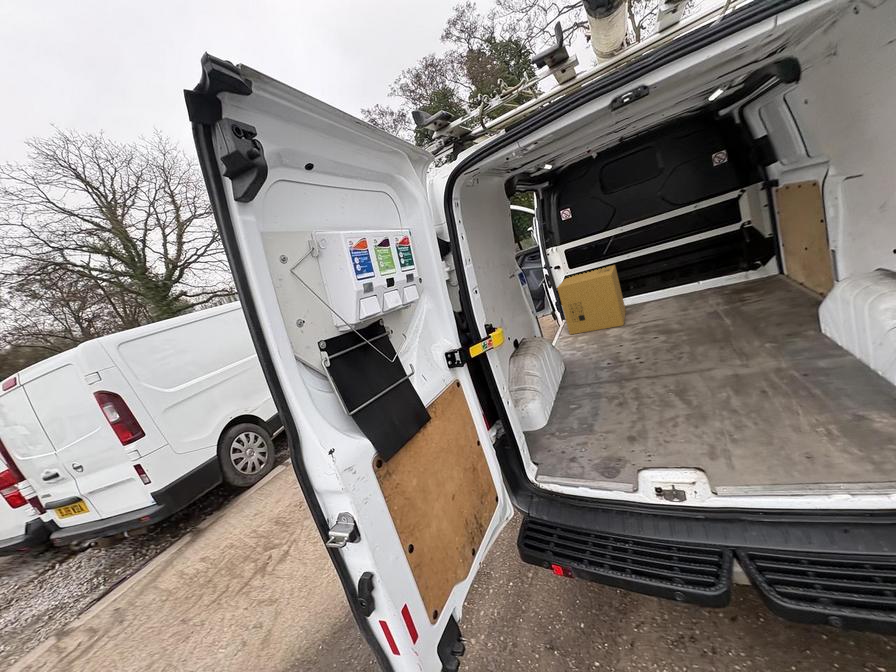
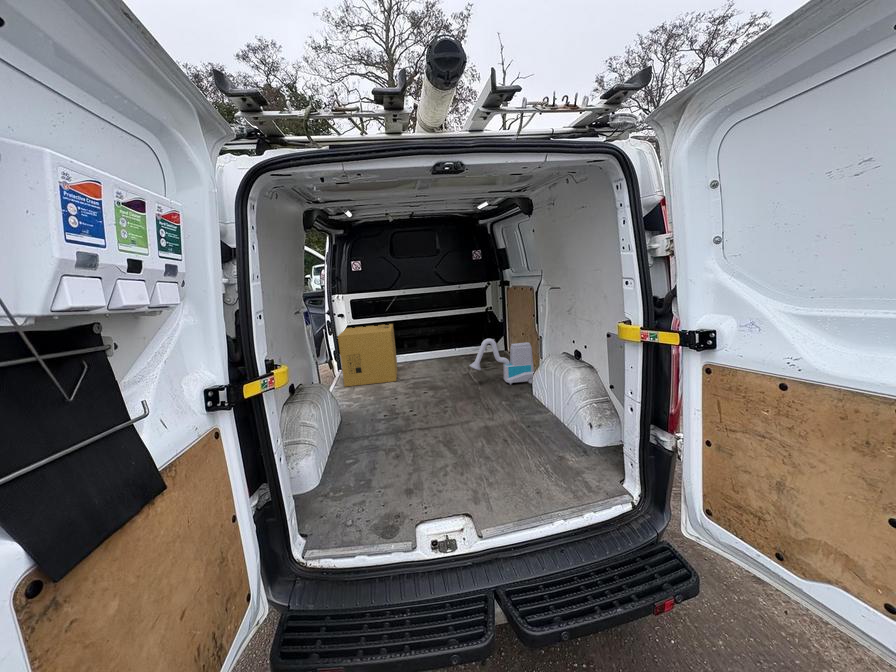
vacuum cleaner: none [714,260,826,319] -> present [469,339,534,385]

